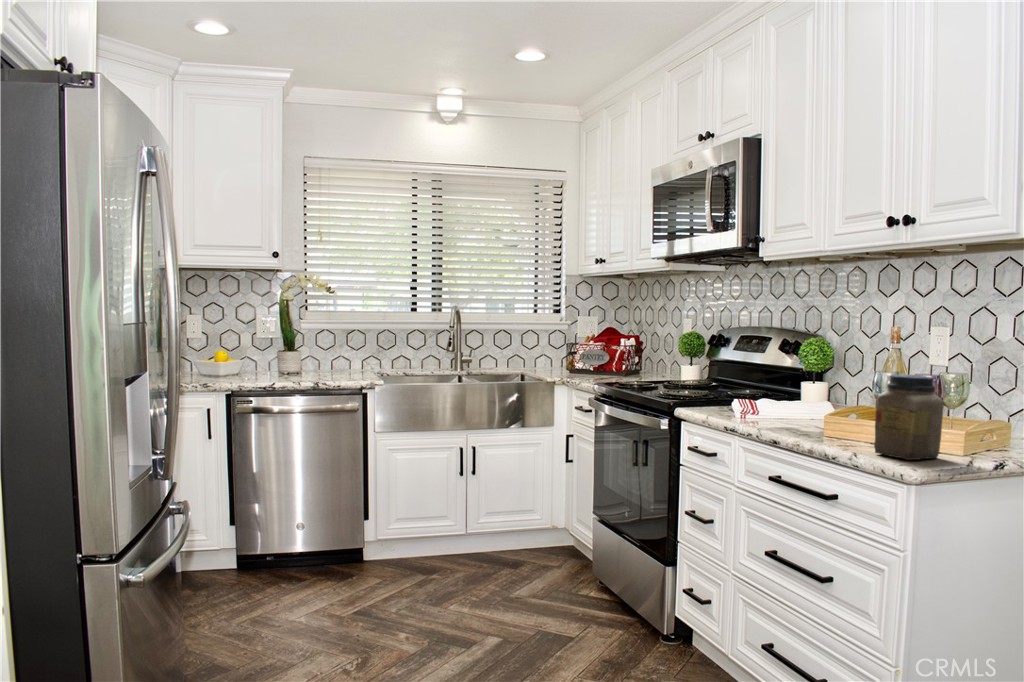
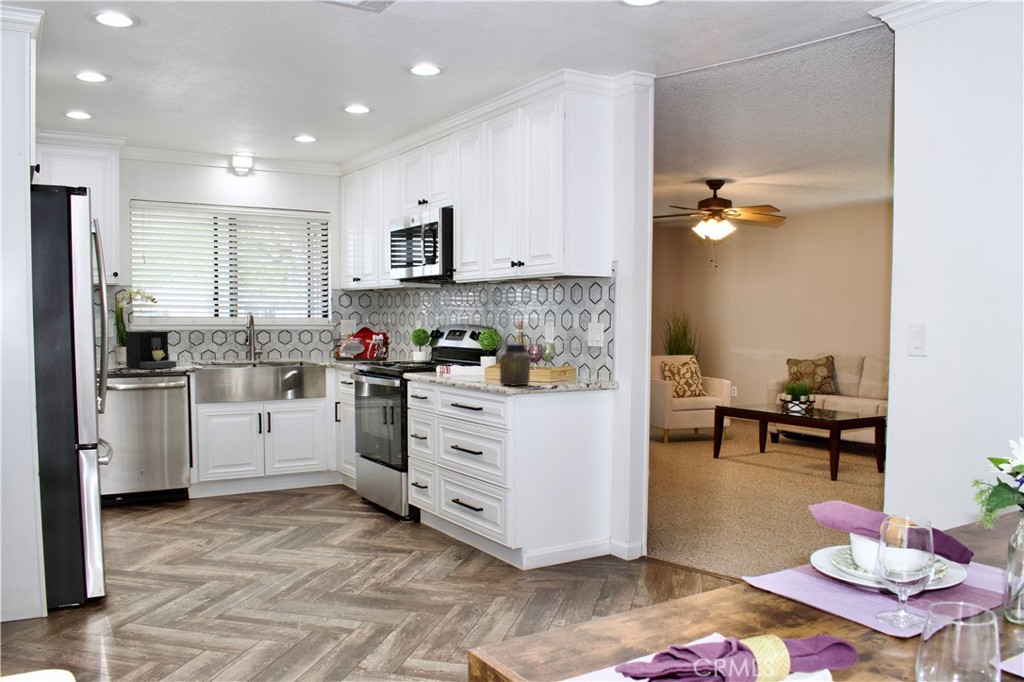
coffee maker: none [303,330,359,381] -> present [126,331,177,369]

